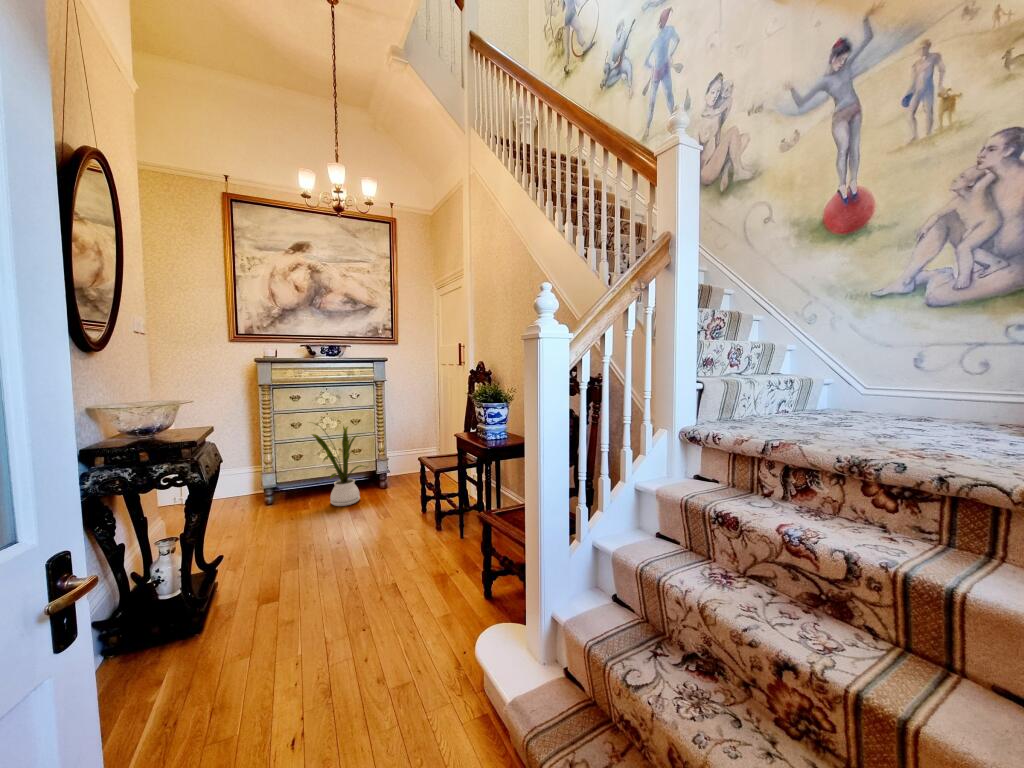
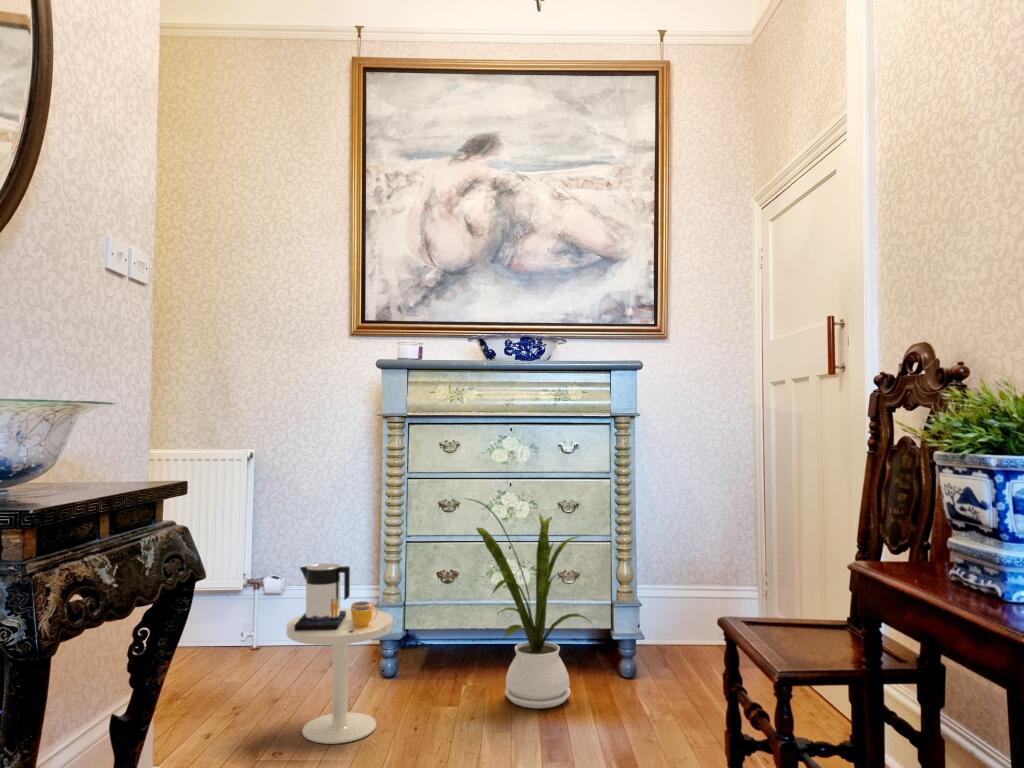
side table: none [219,458,276,537] -> present [287,564,393,744]

